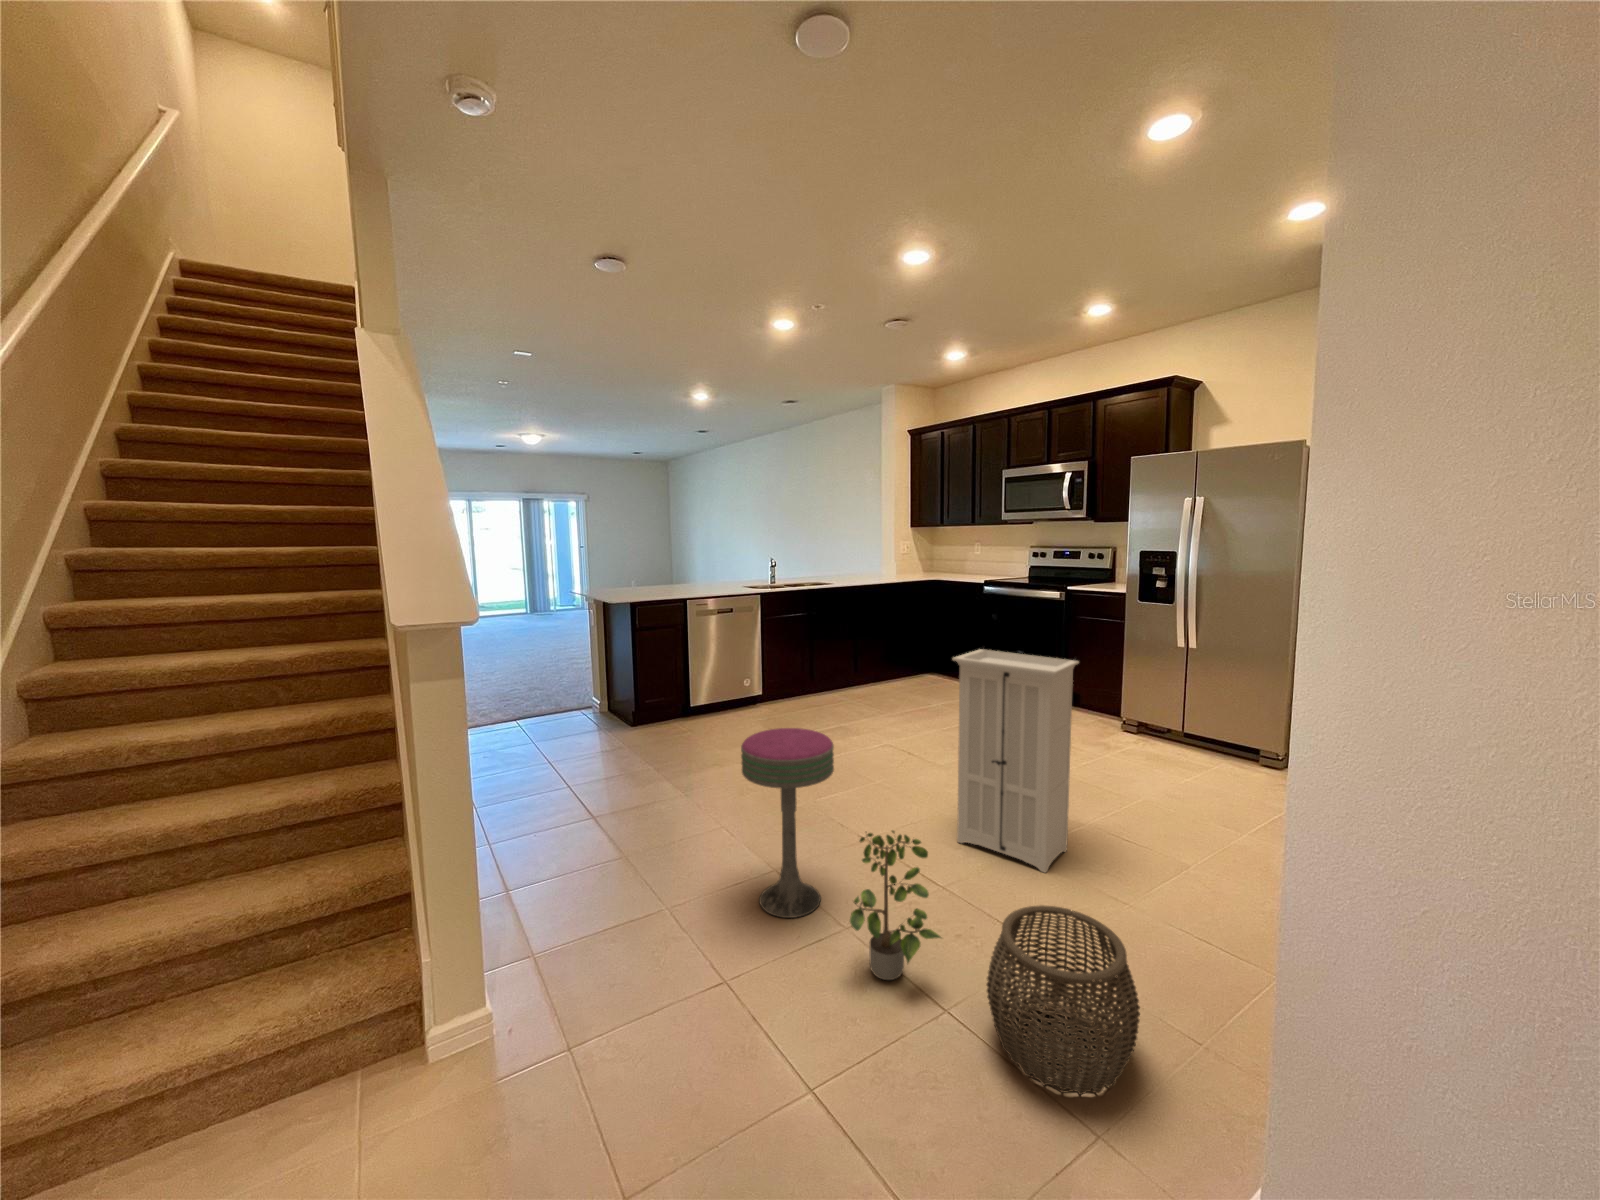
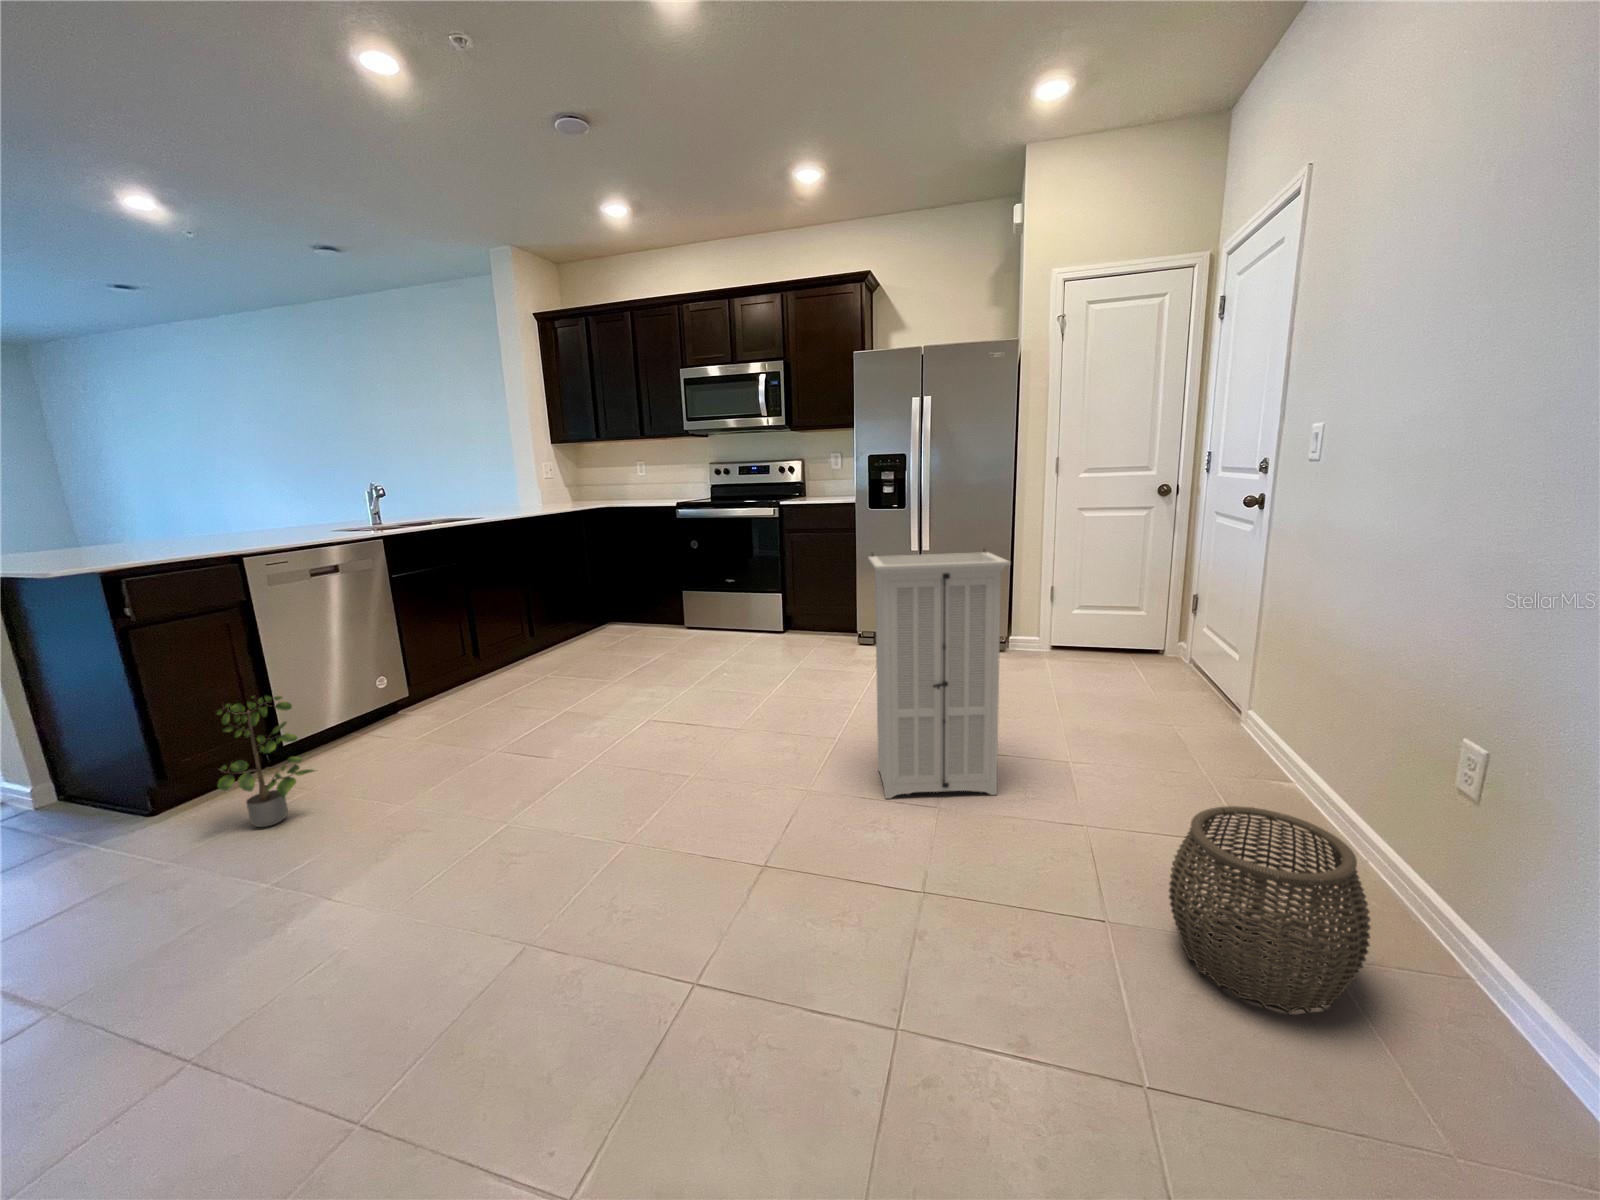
bar stool: present [741,728,834,918] -> none [727,696,883,1005]
potted plant: present [850,831,941,980] -> present [217,696,315,827]

